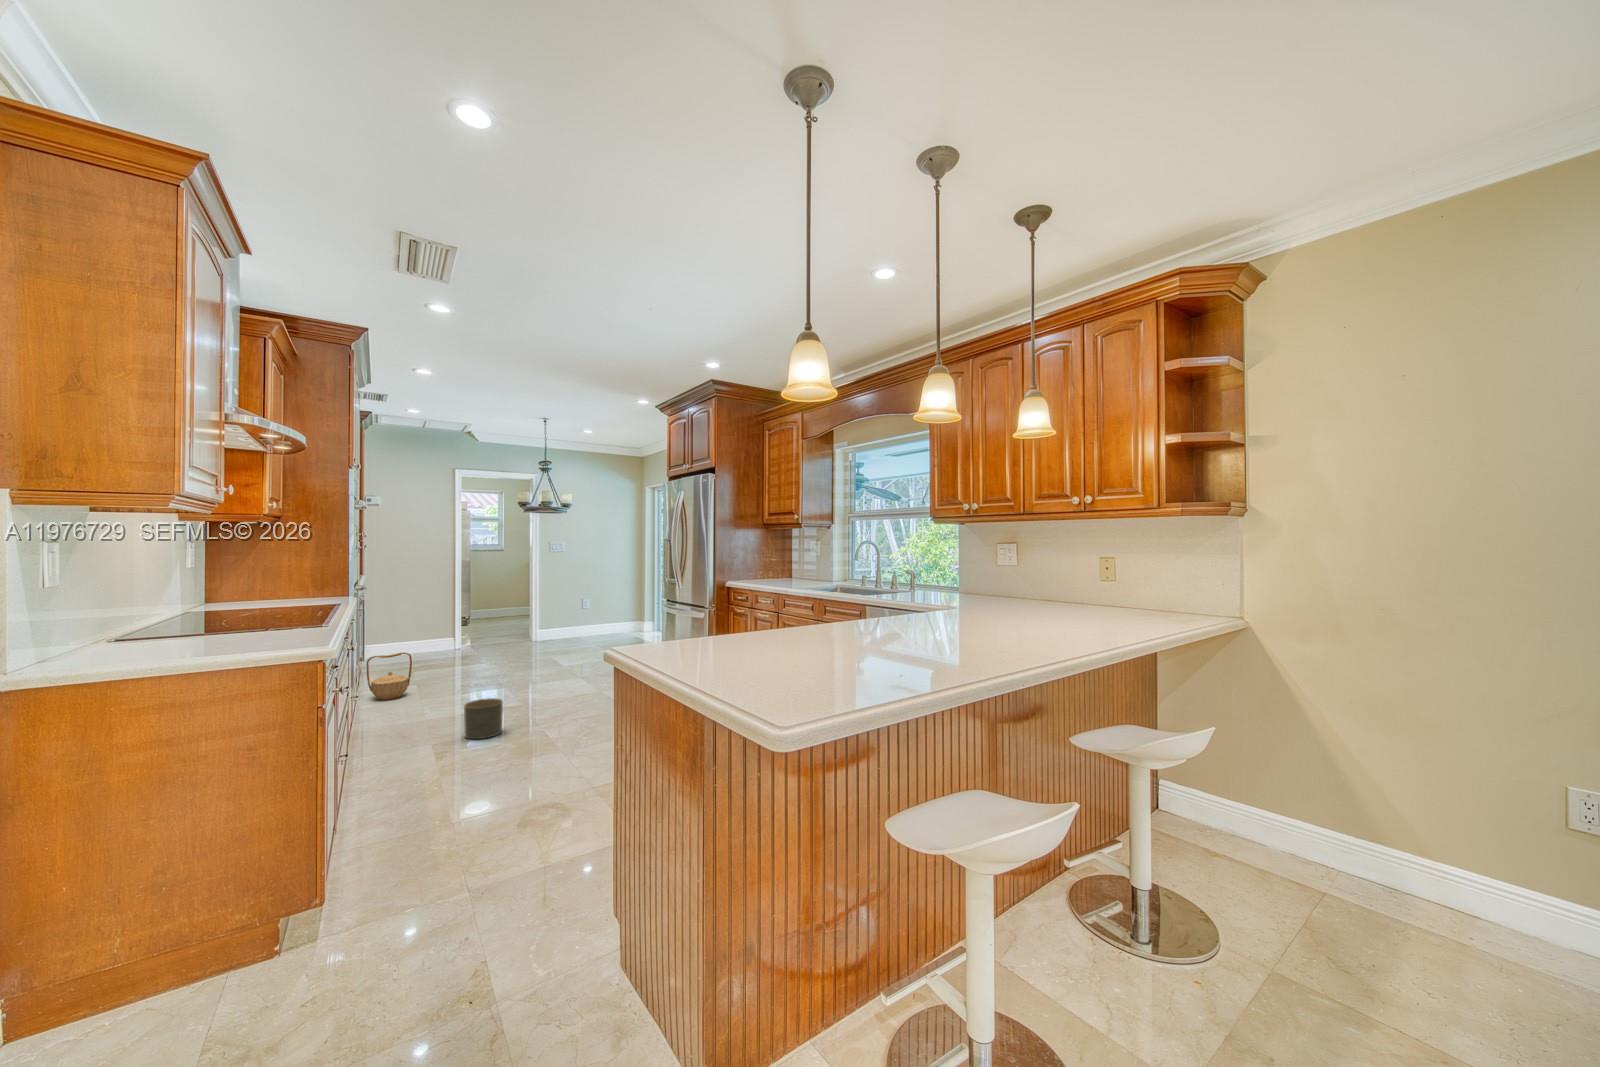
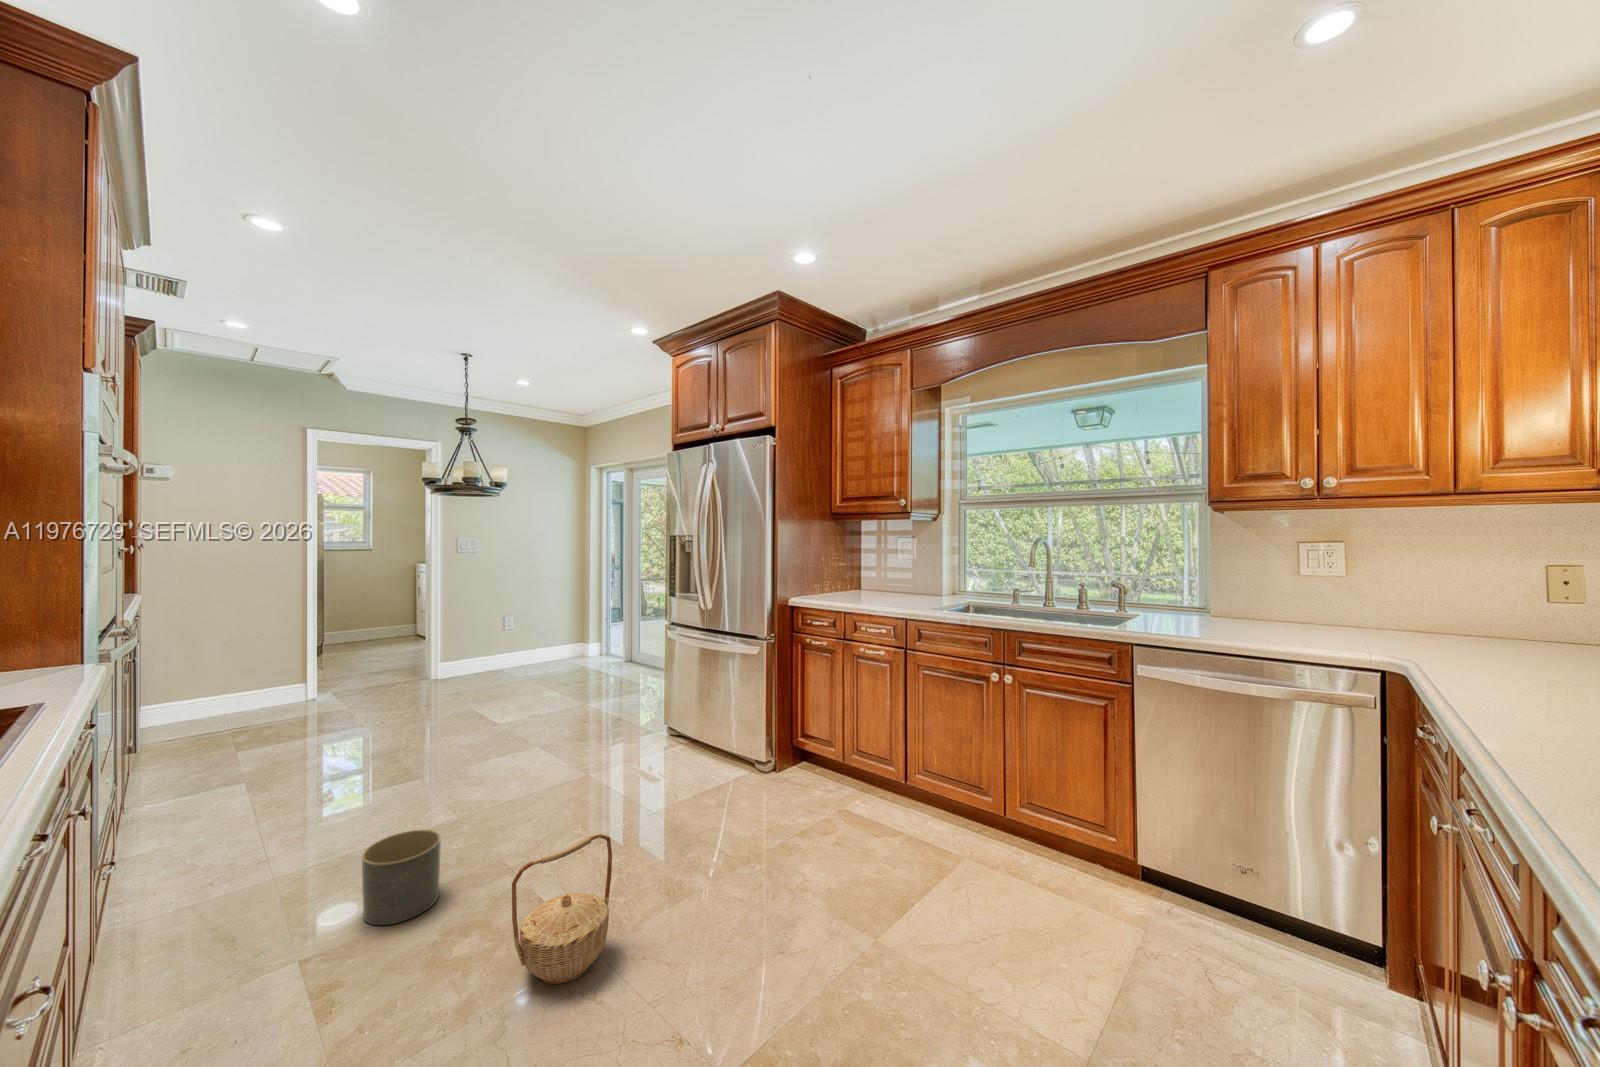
basket: present [367,653,412,700] -> present [512,834,612,984]

